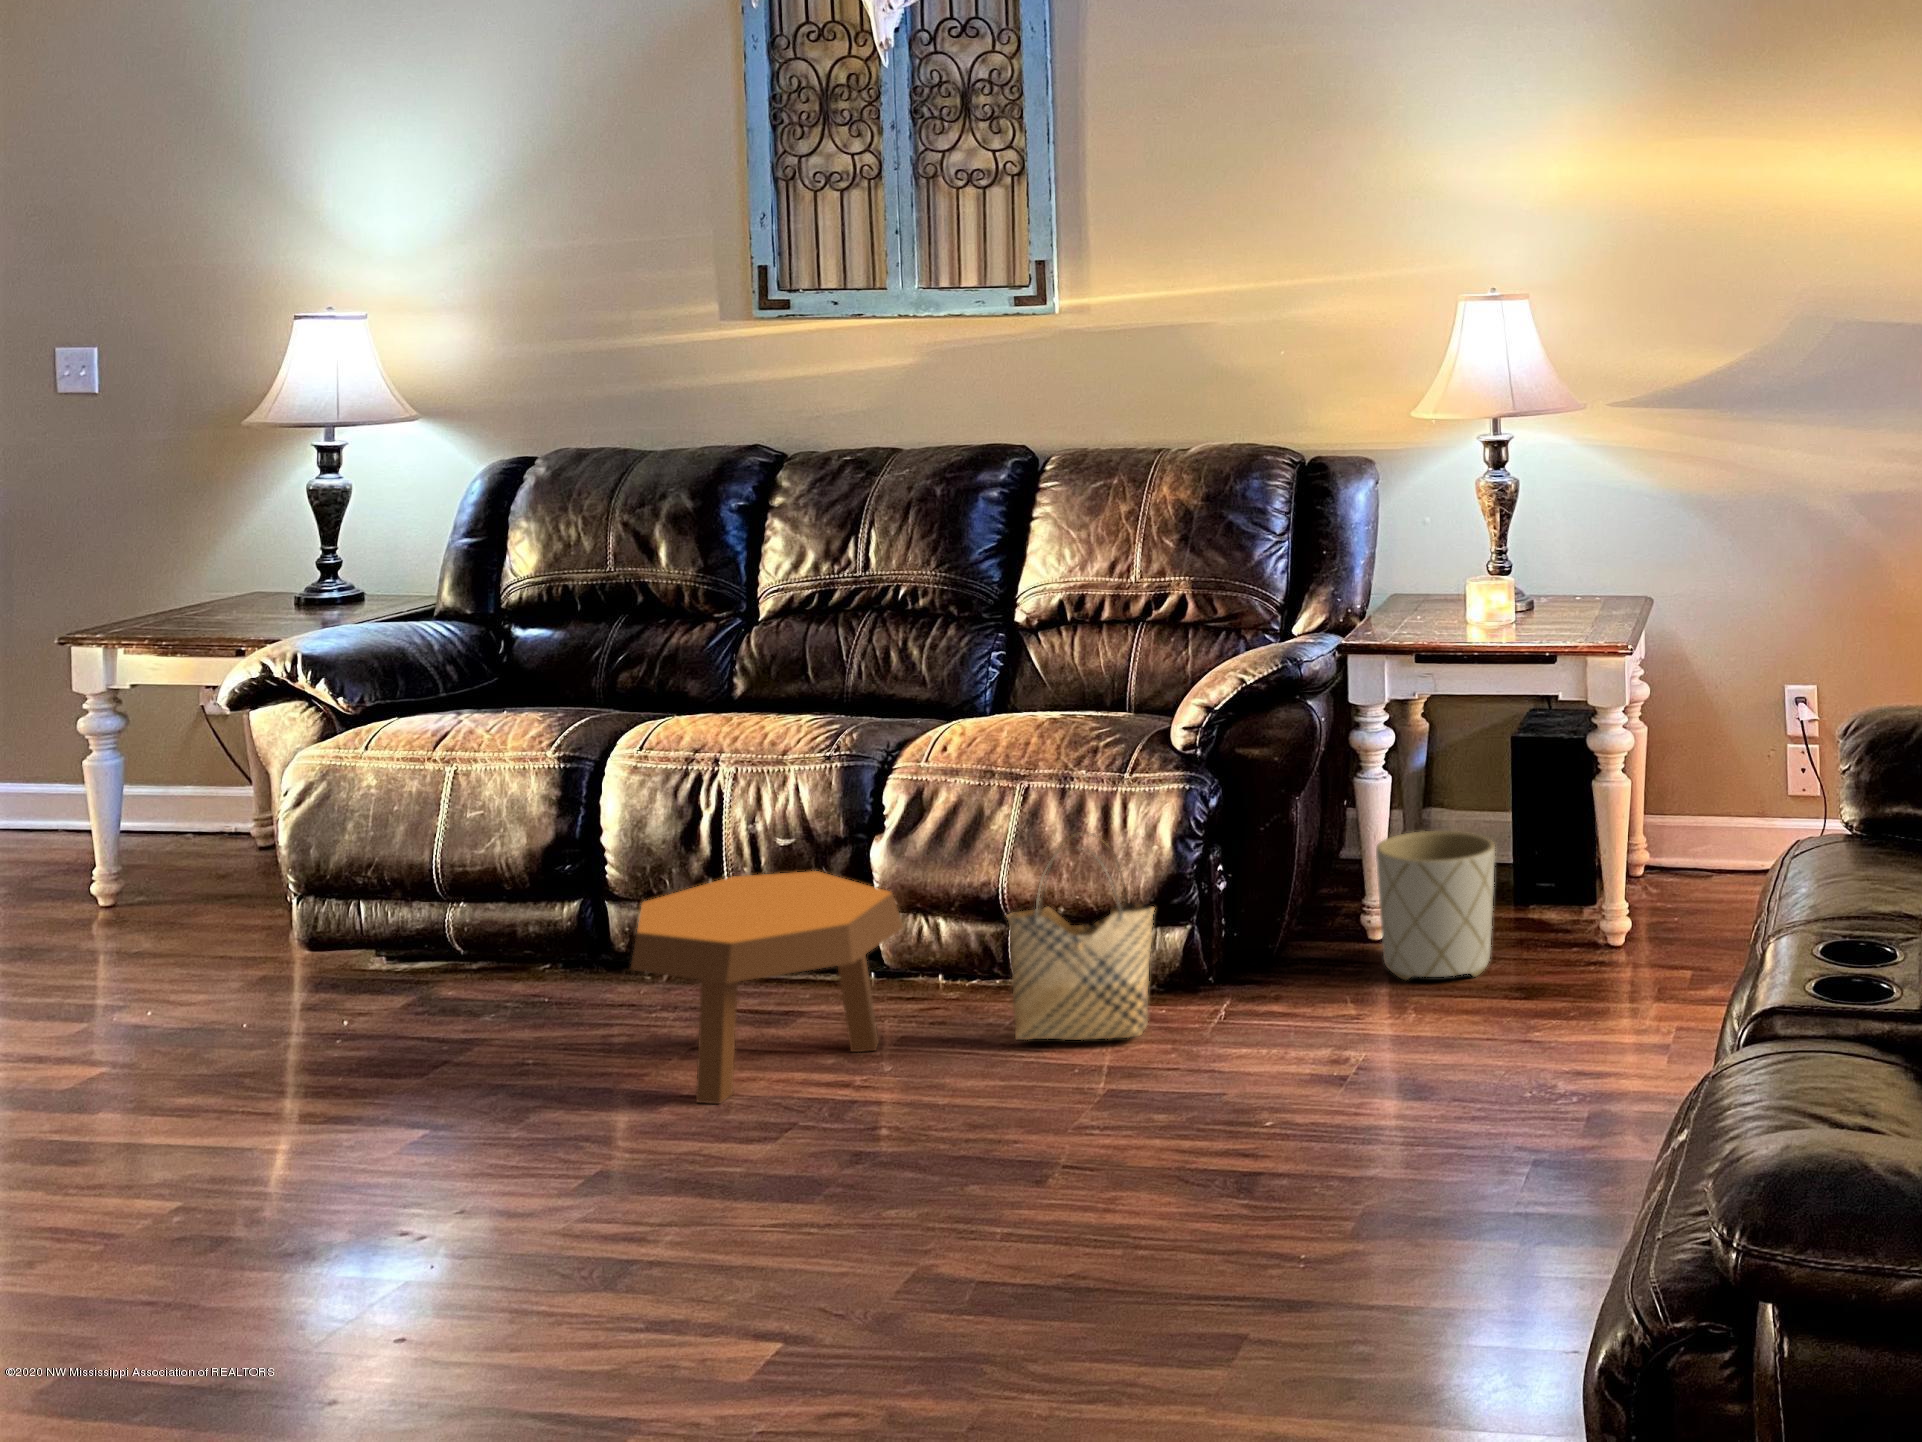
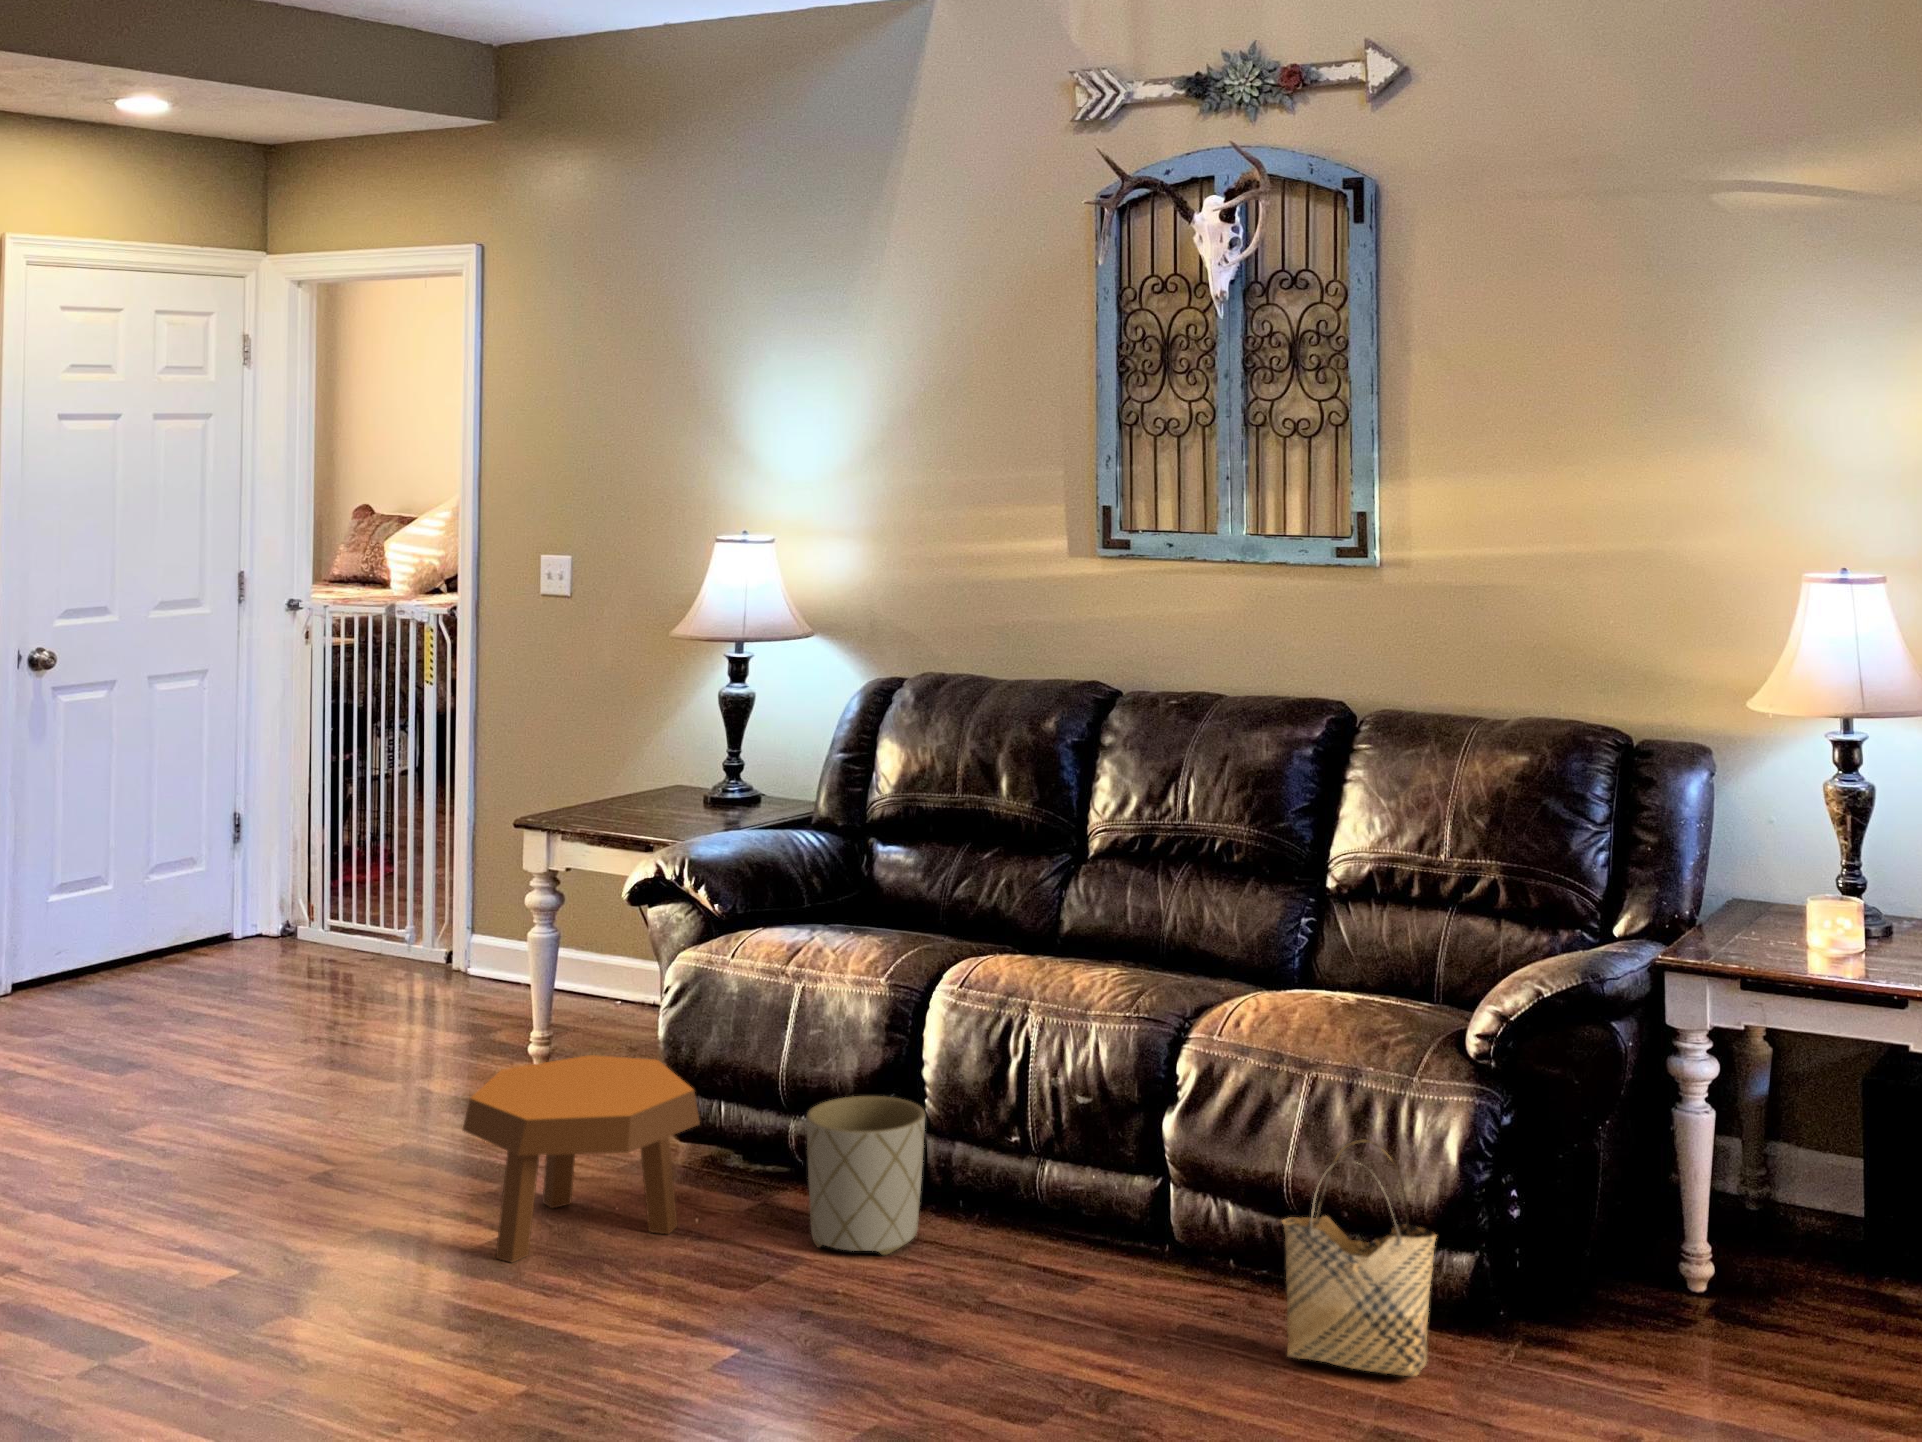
planter: present [1376,831,1495,980] -> present [806,1096,925,1255]
footstool: present [631,871,903,1104] -> present [462,1055,700,1262]

